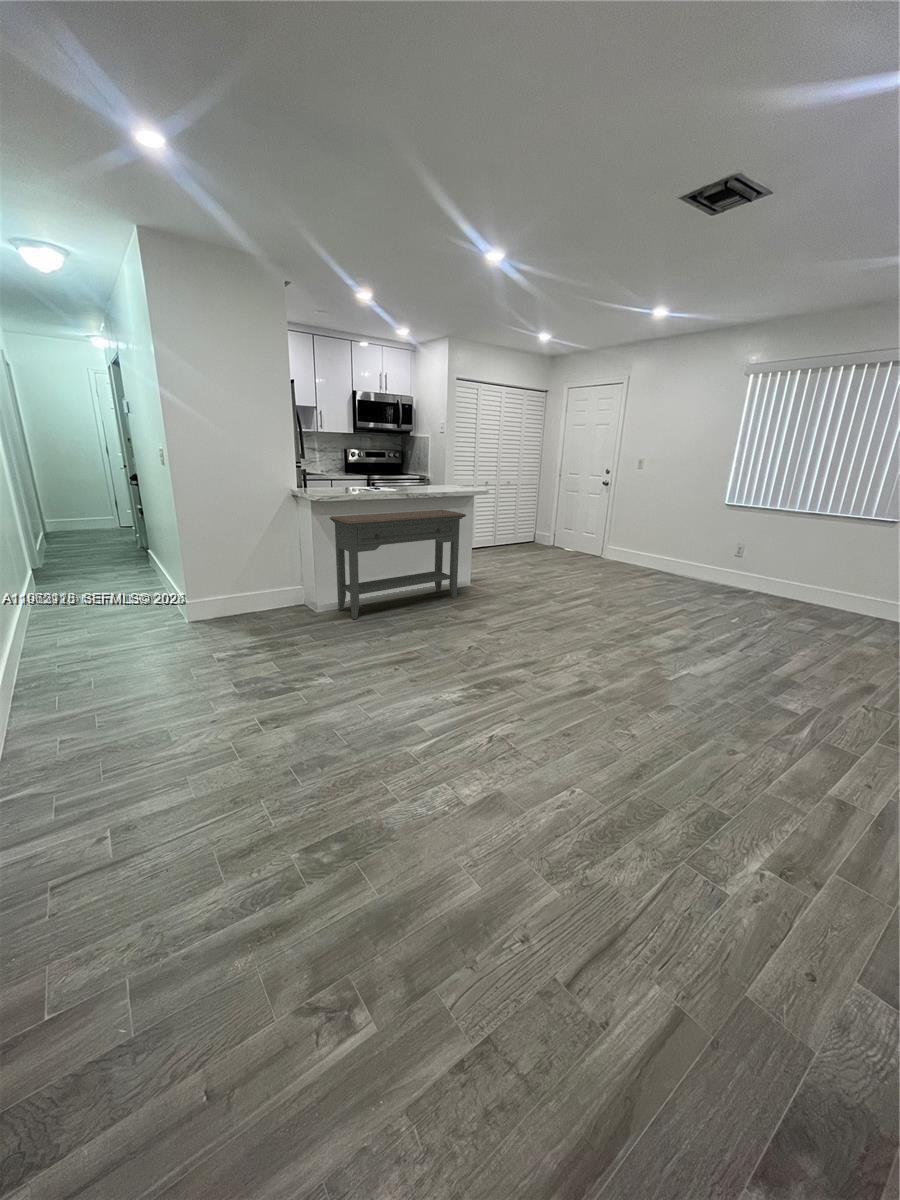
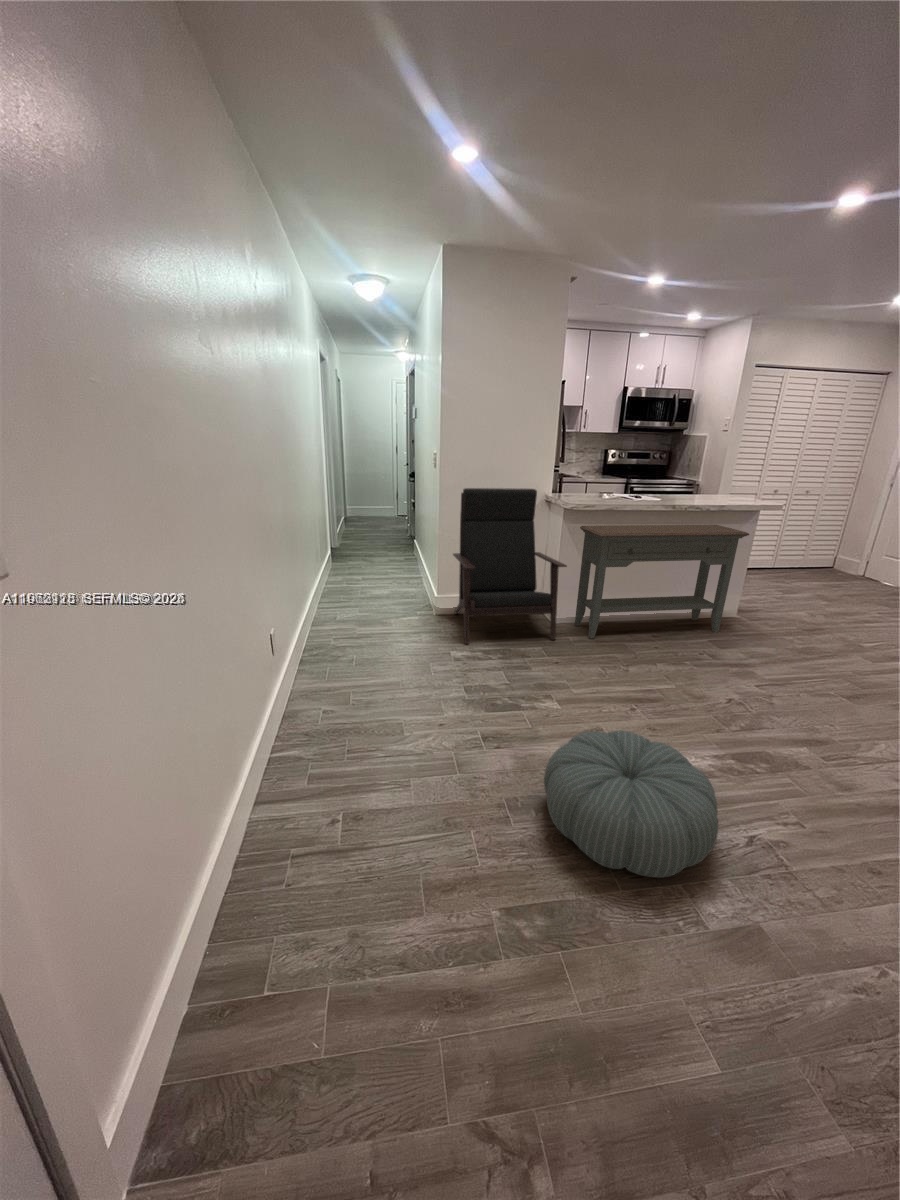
lounge chair: none [201,484,322,644] -> present [453,488,567,644]
pouf: none [324,680,463,788] -> present [544,731,718,878]

